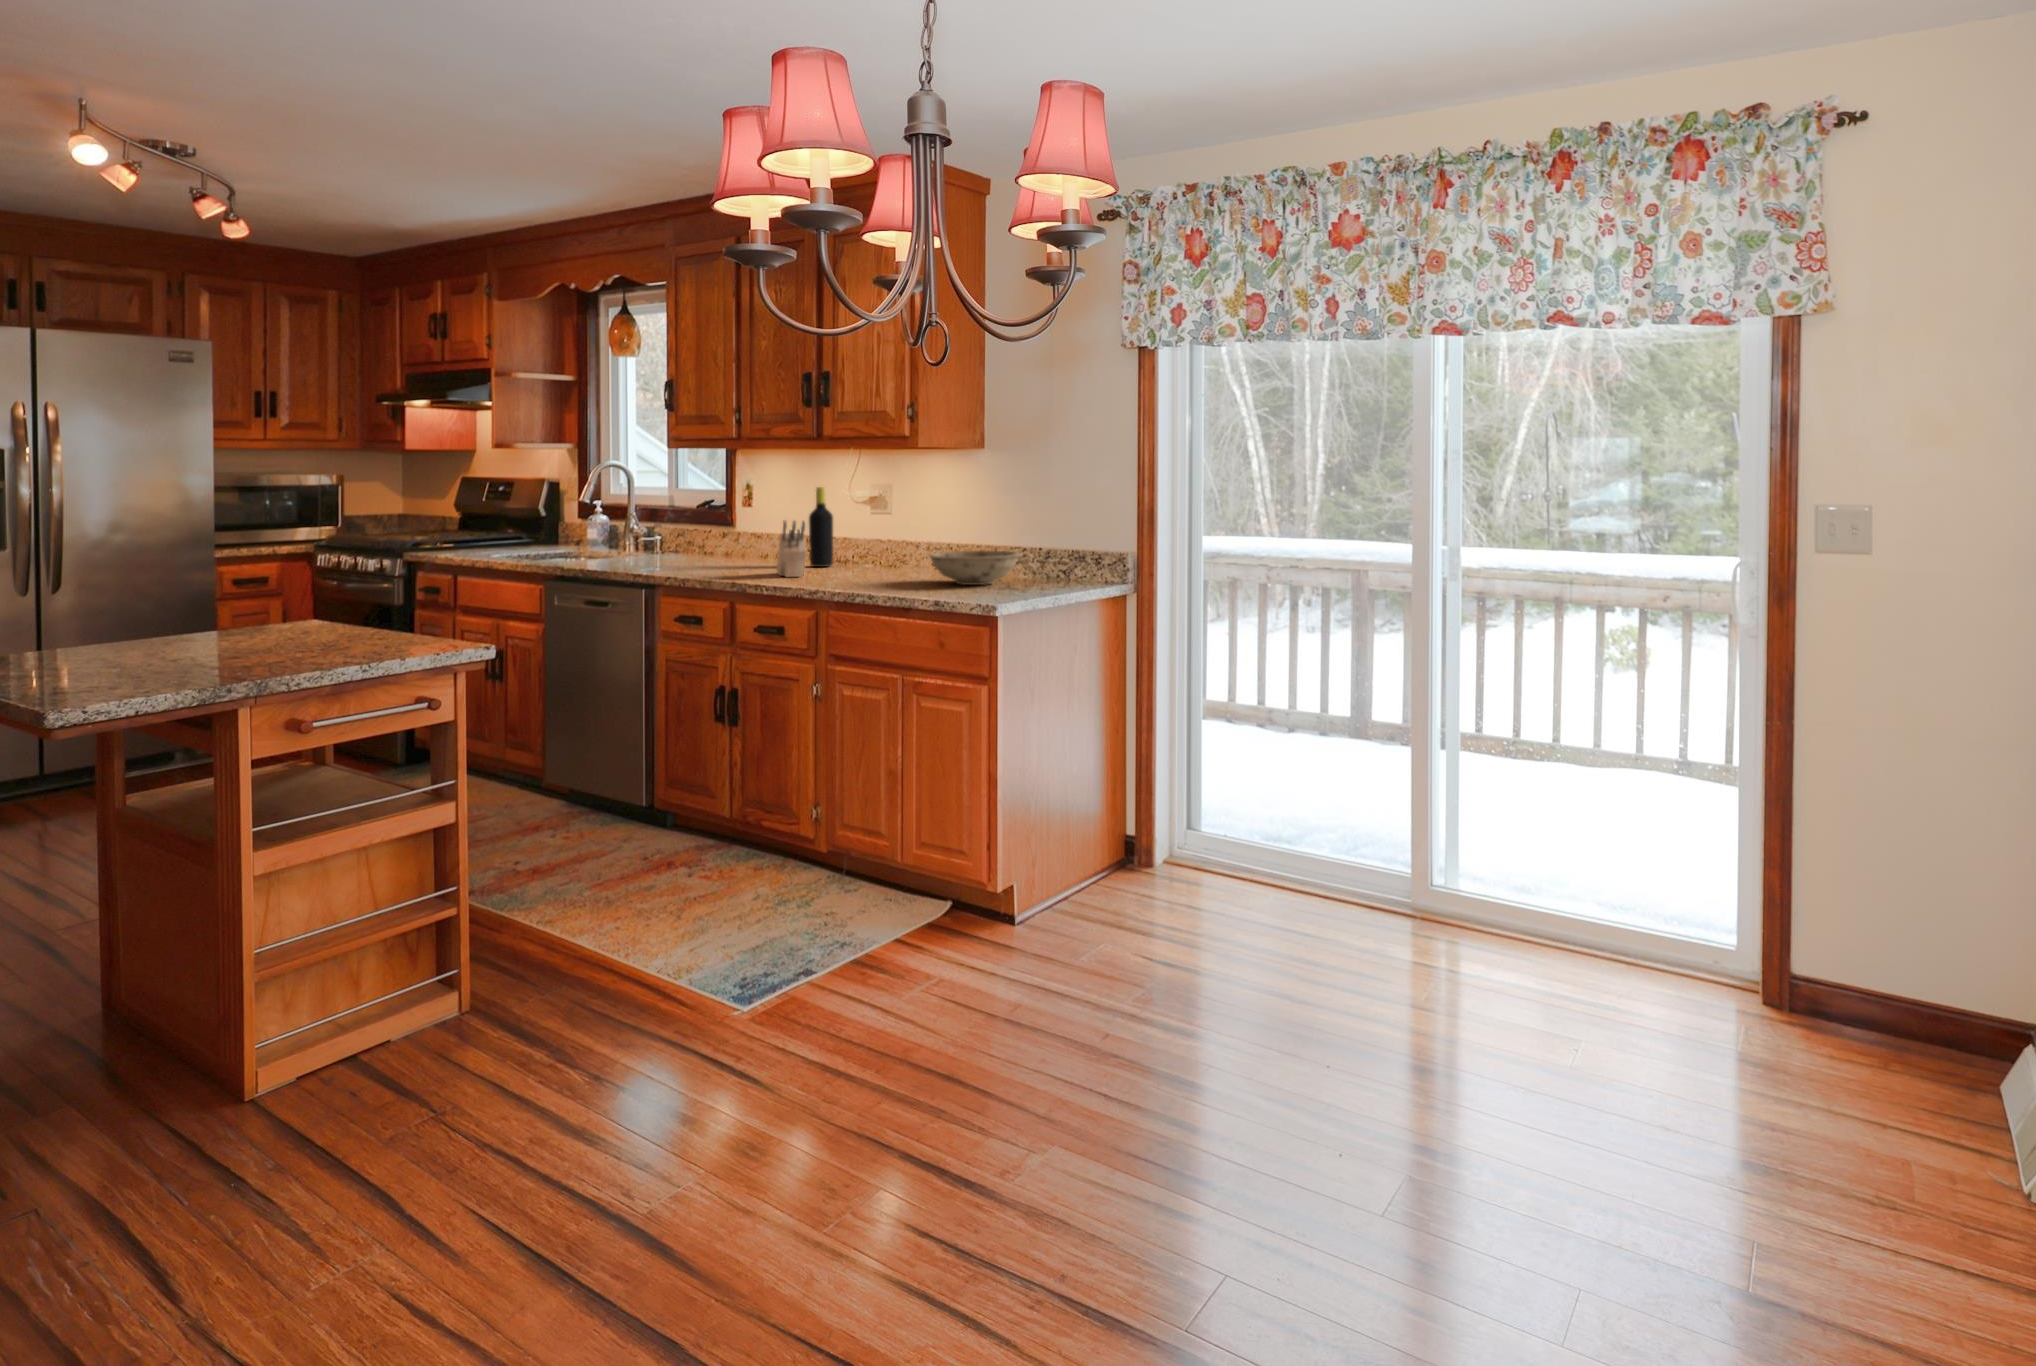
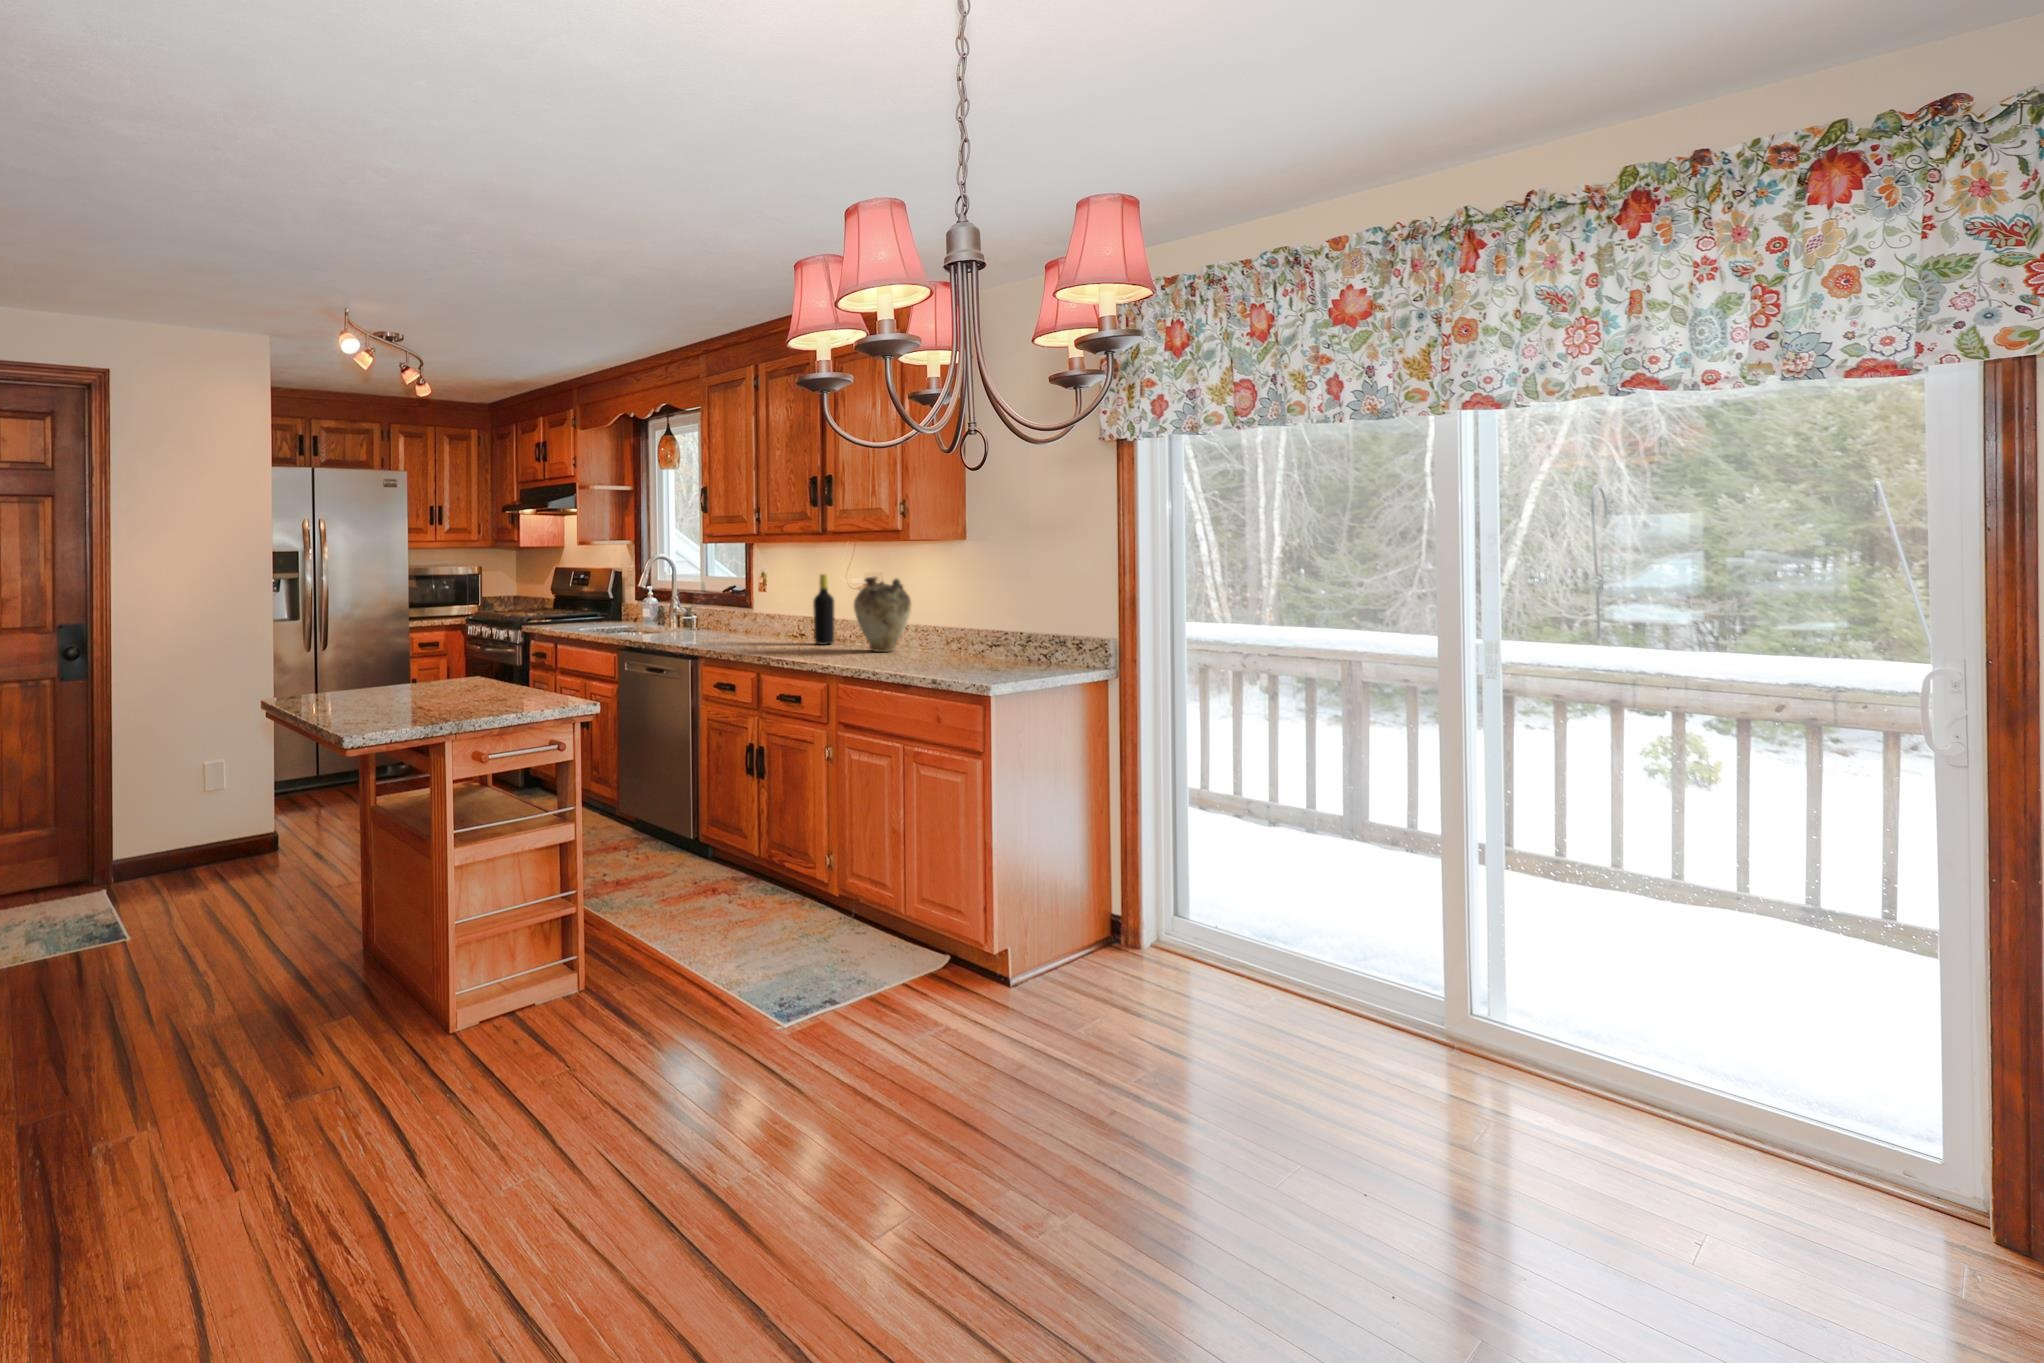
vase: none [856,490,921,573] -> present [854,576,911,652]
knife block: present [777,521,806,577] -> none [785,604,810,655]
bowl: present [929,551,1020,585] -> none [917,633,1005,666]

